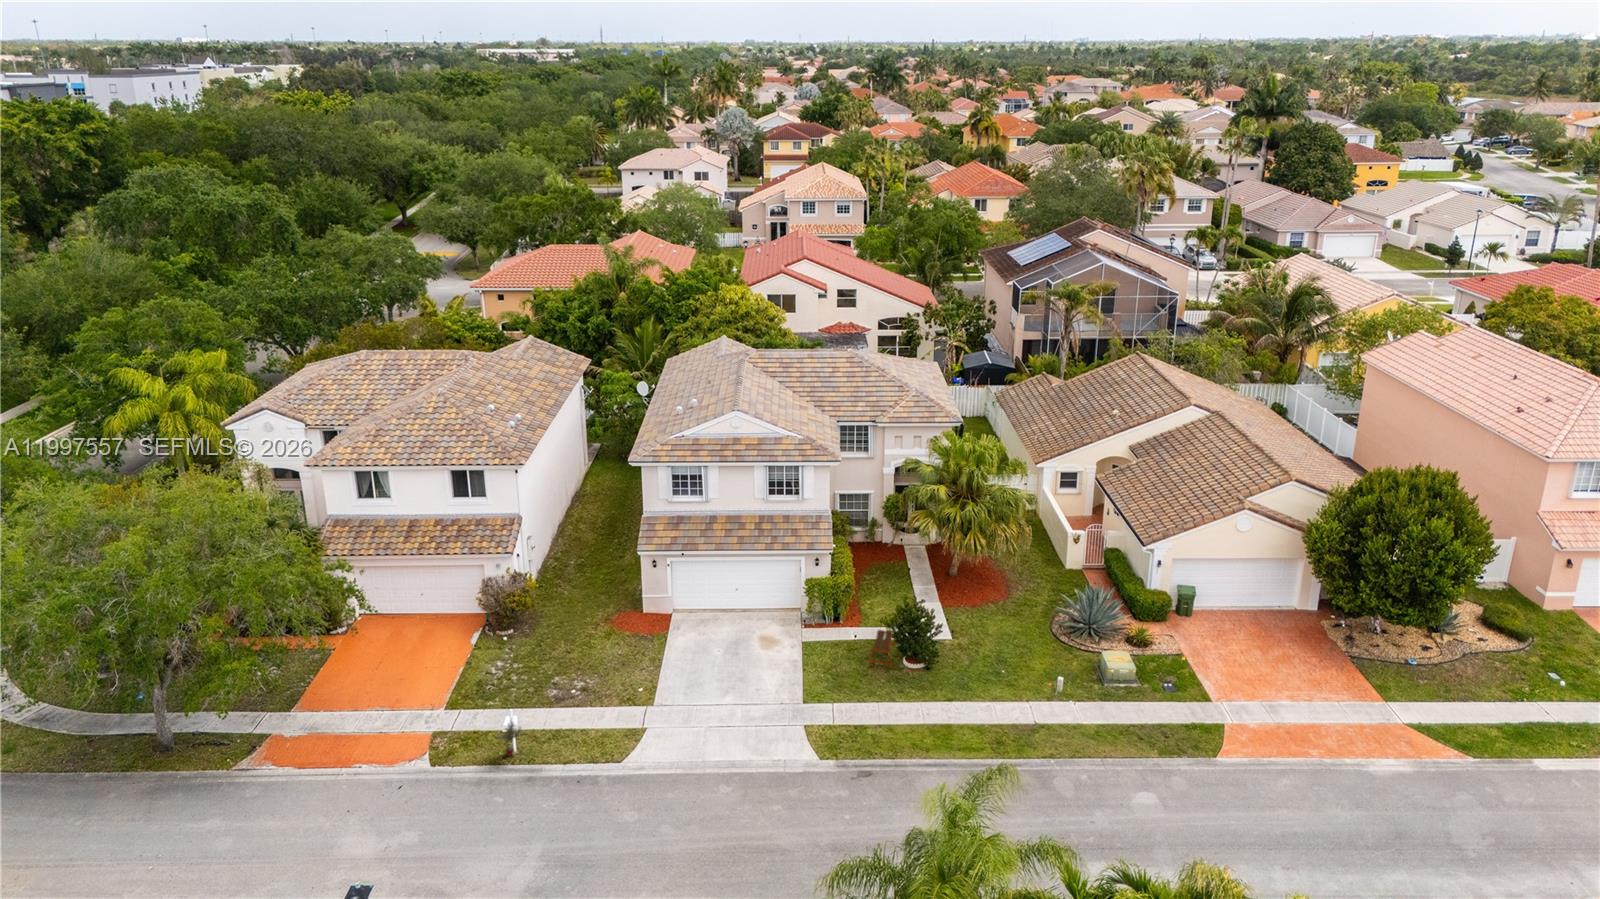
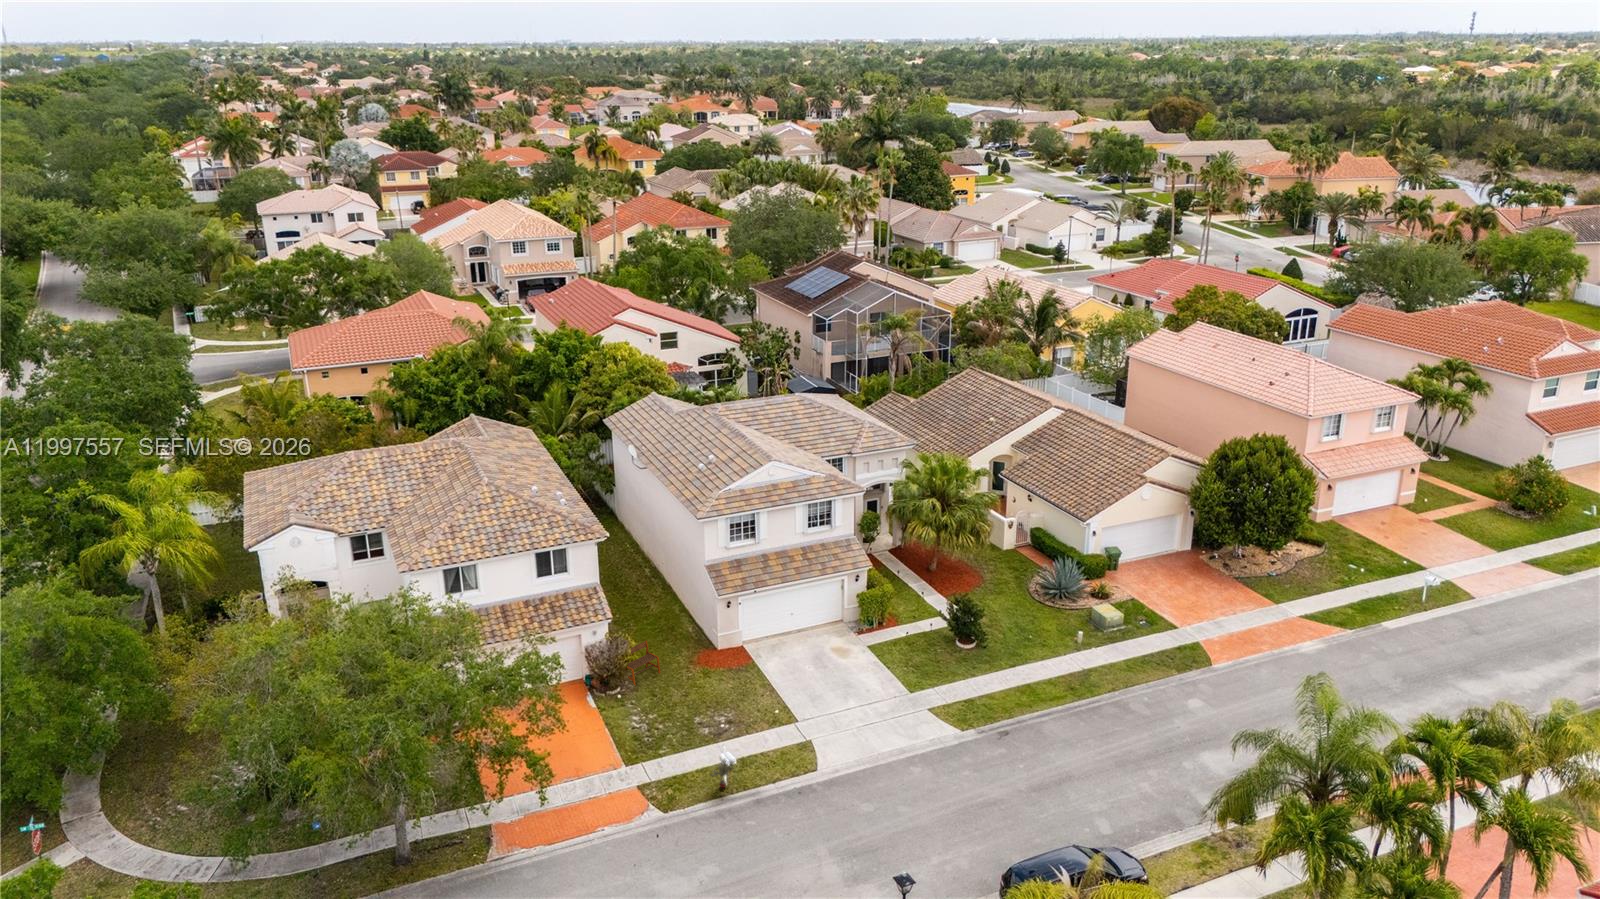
bench: present [869,630,895,668] -> present [625,641,660,685]

